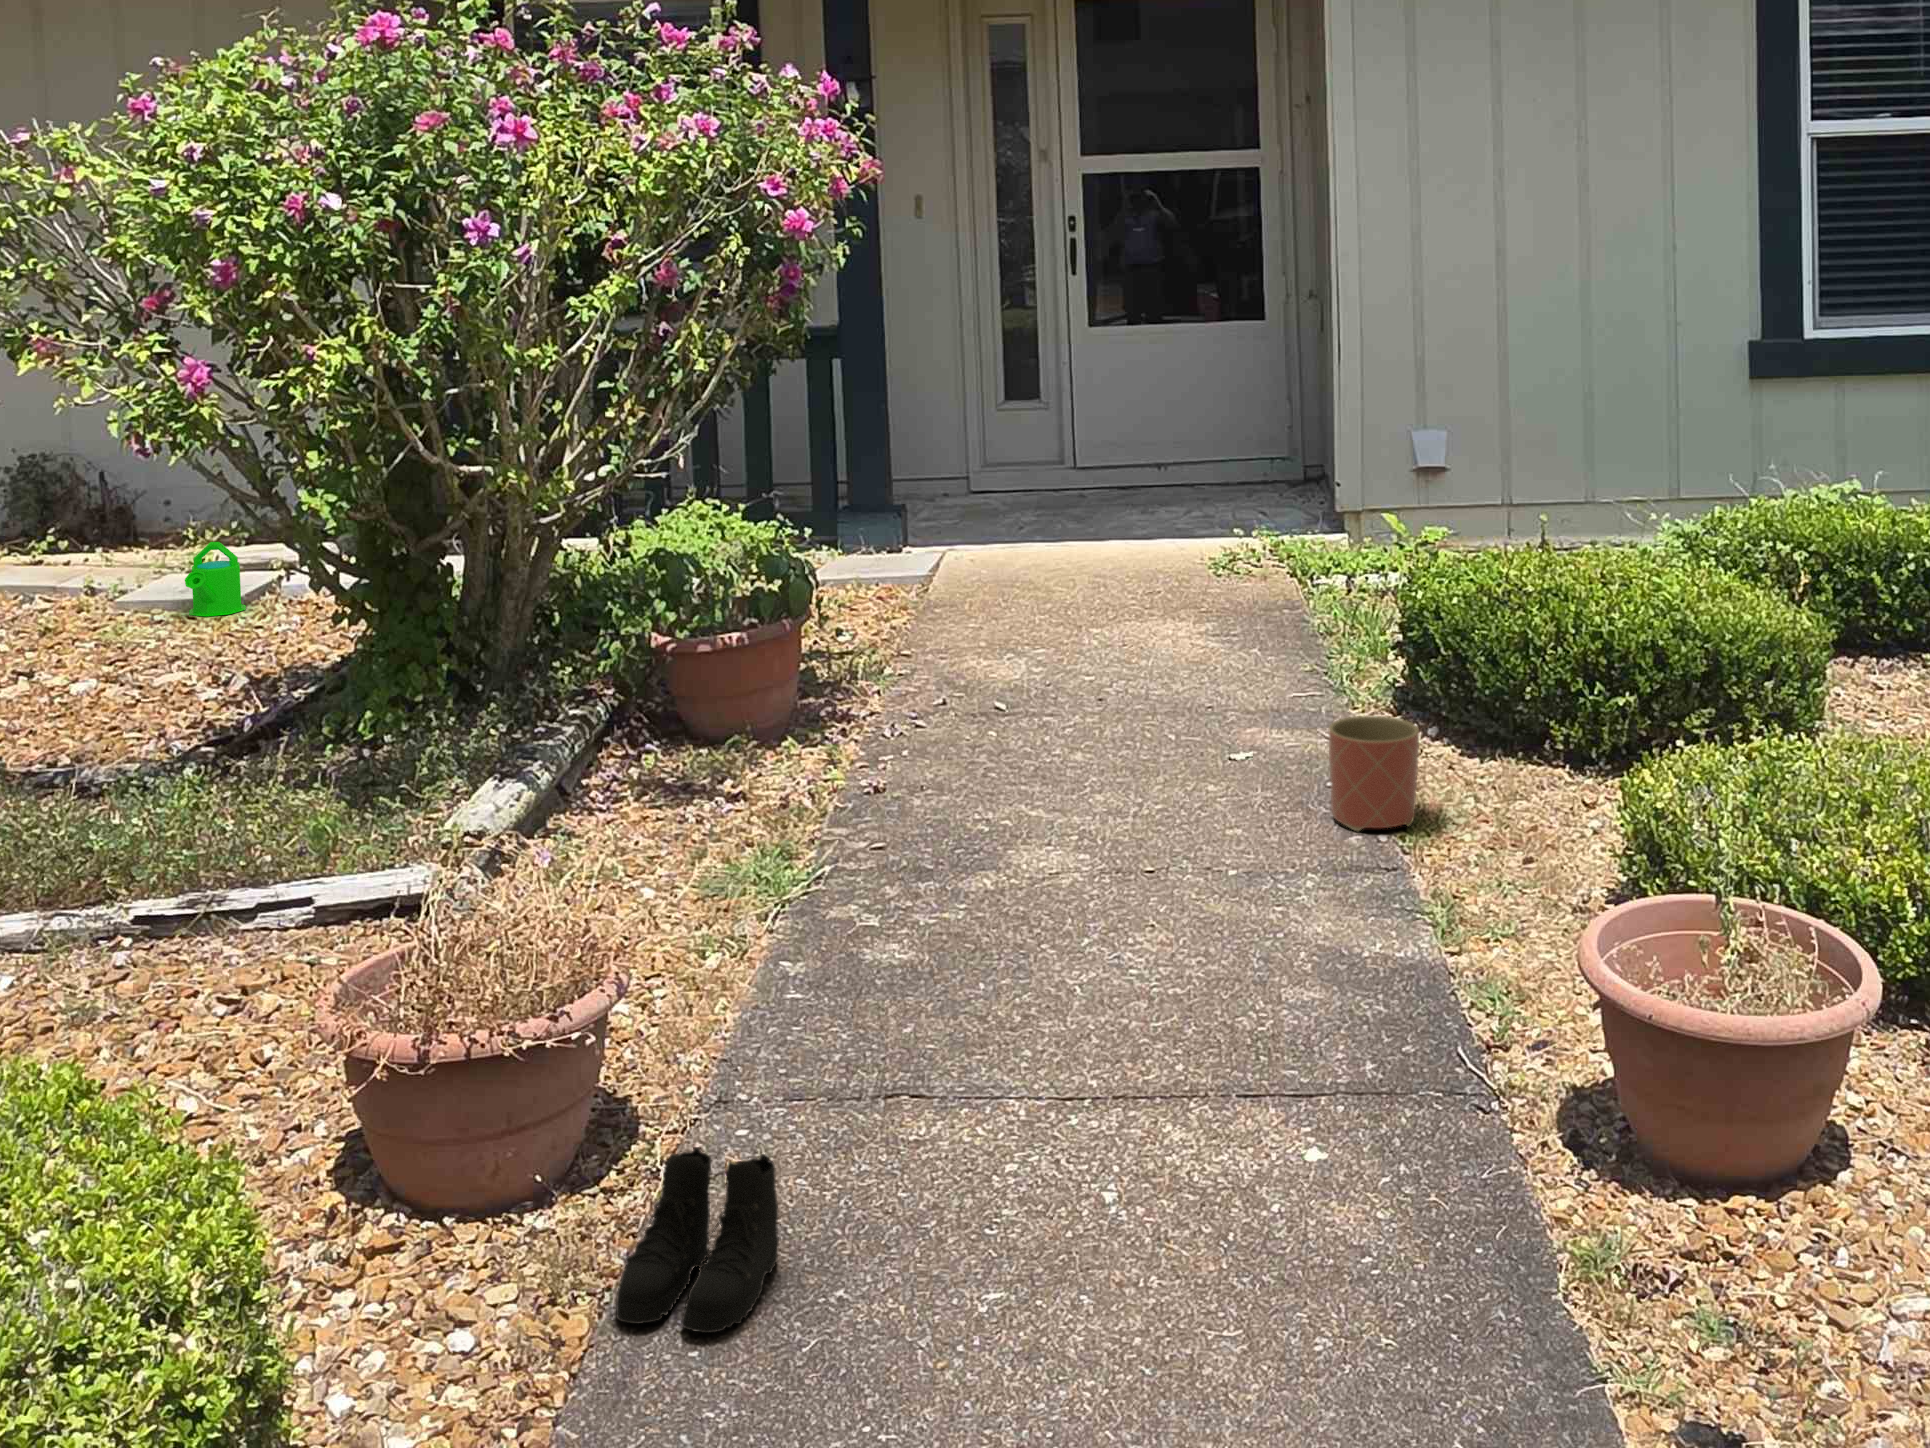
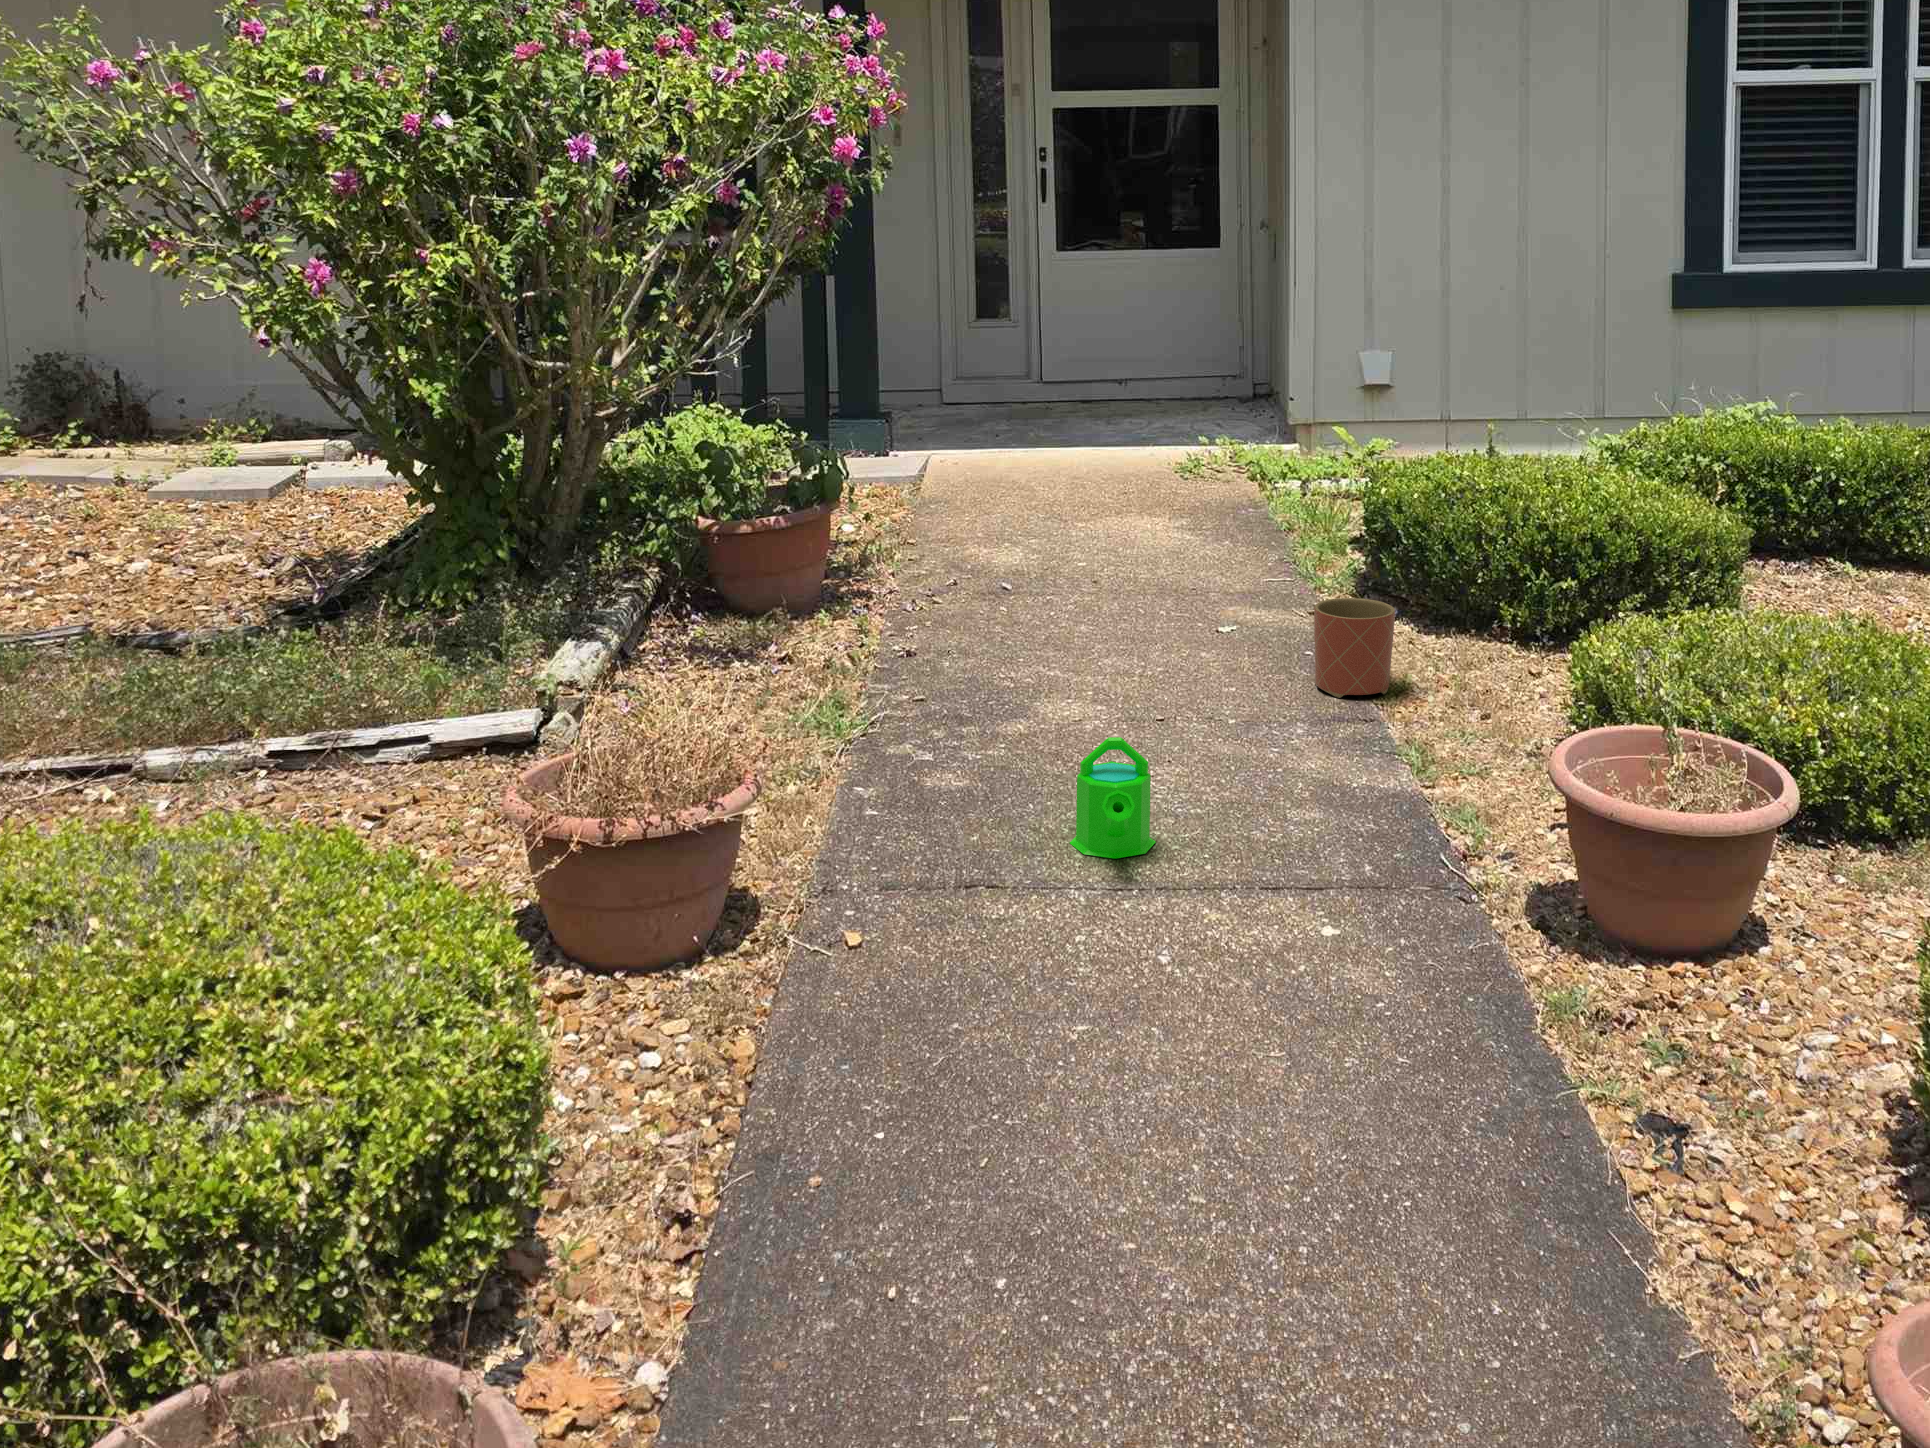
watering can: present [185,542,246,617] -> present [1070,737,1156,859]
boots: present [616,1147,779,1333] -> none [780,911,906,1048]

